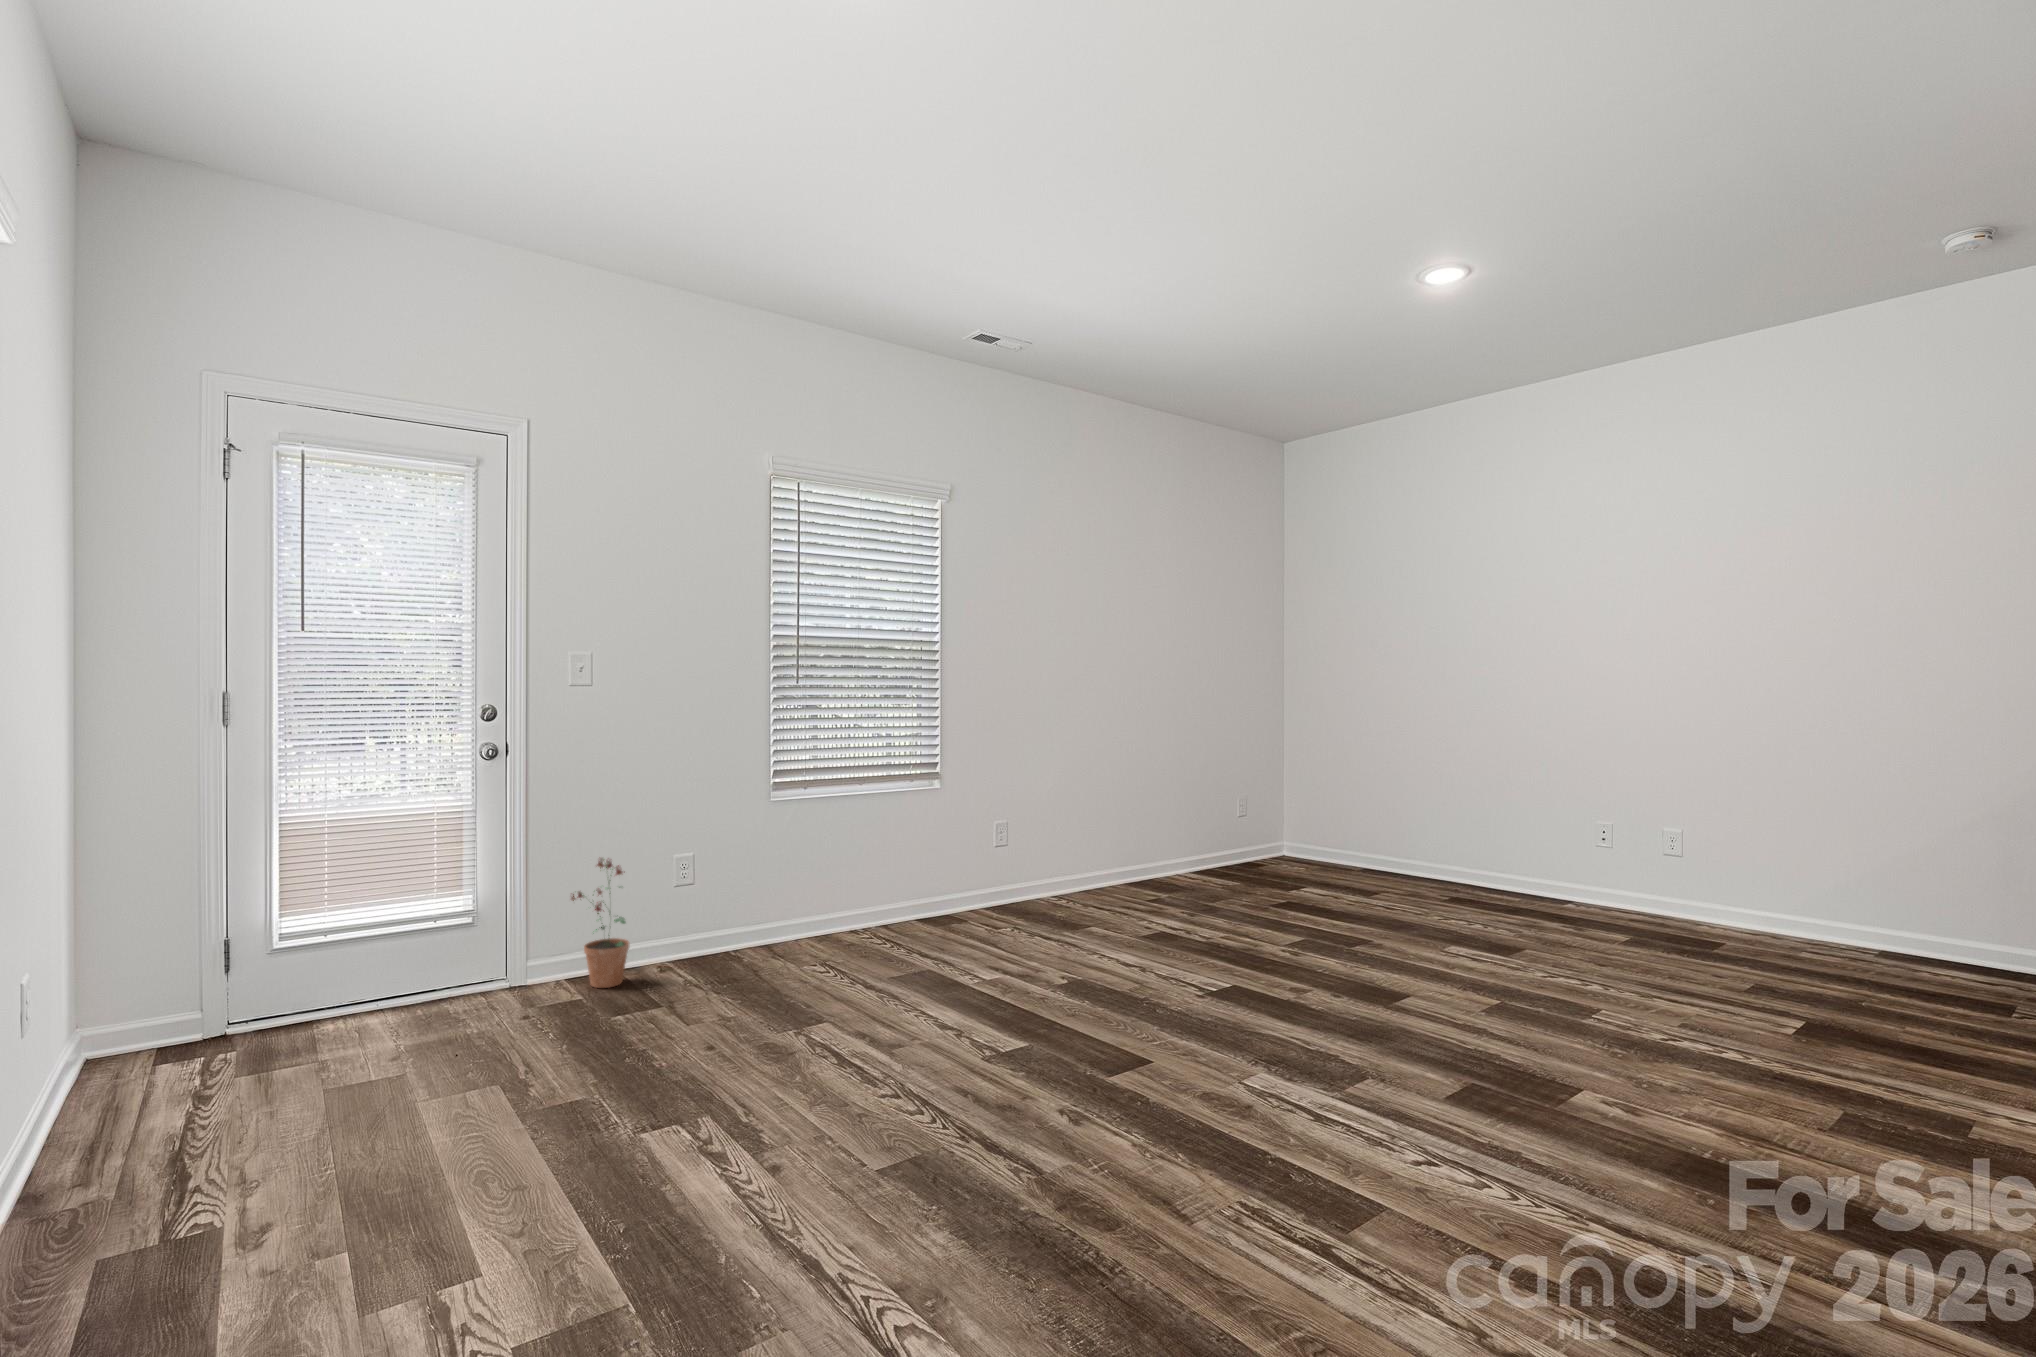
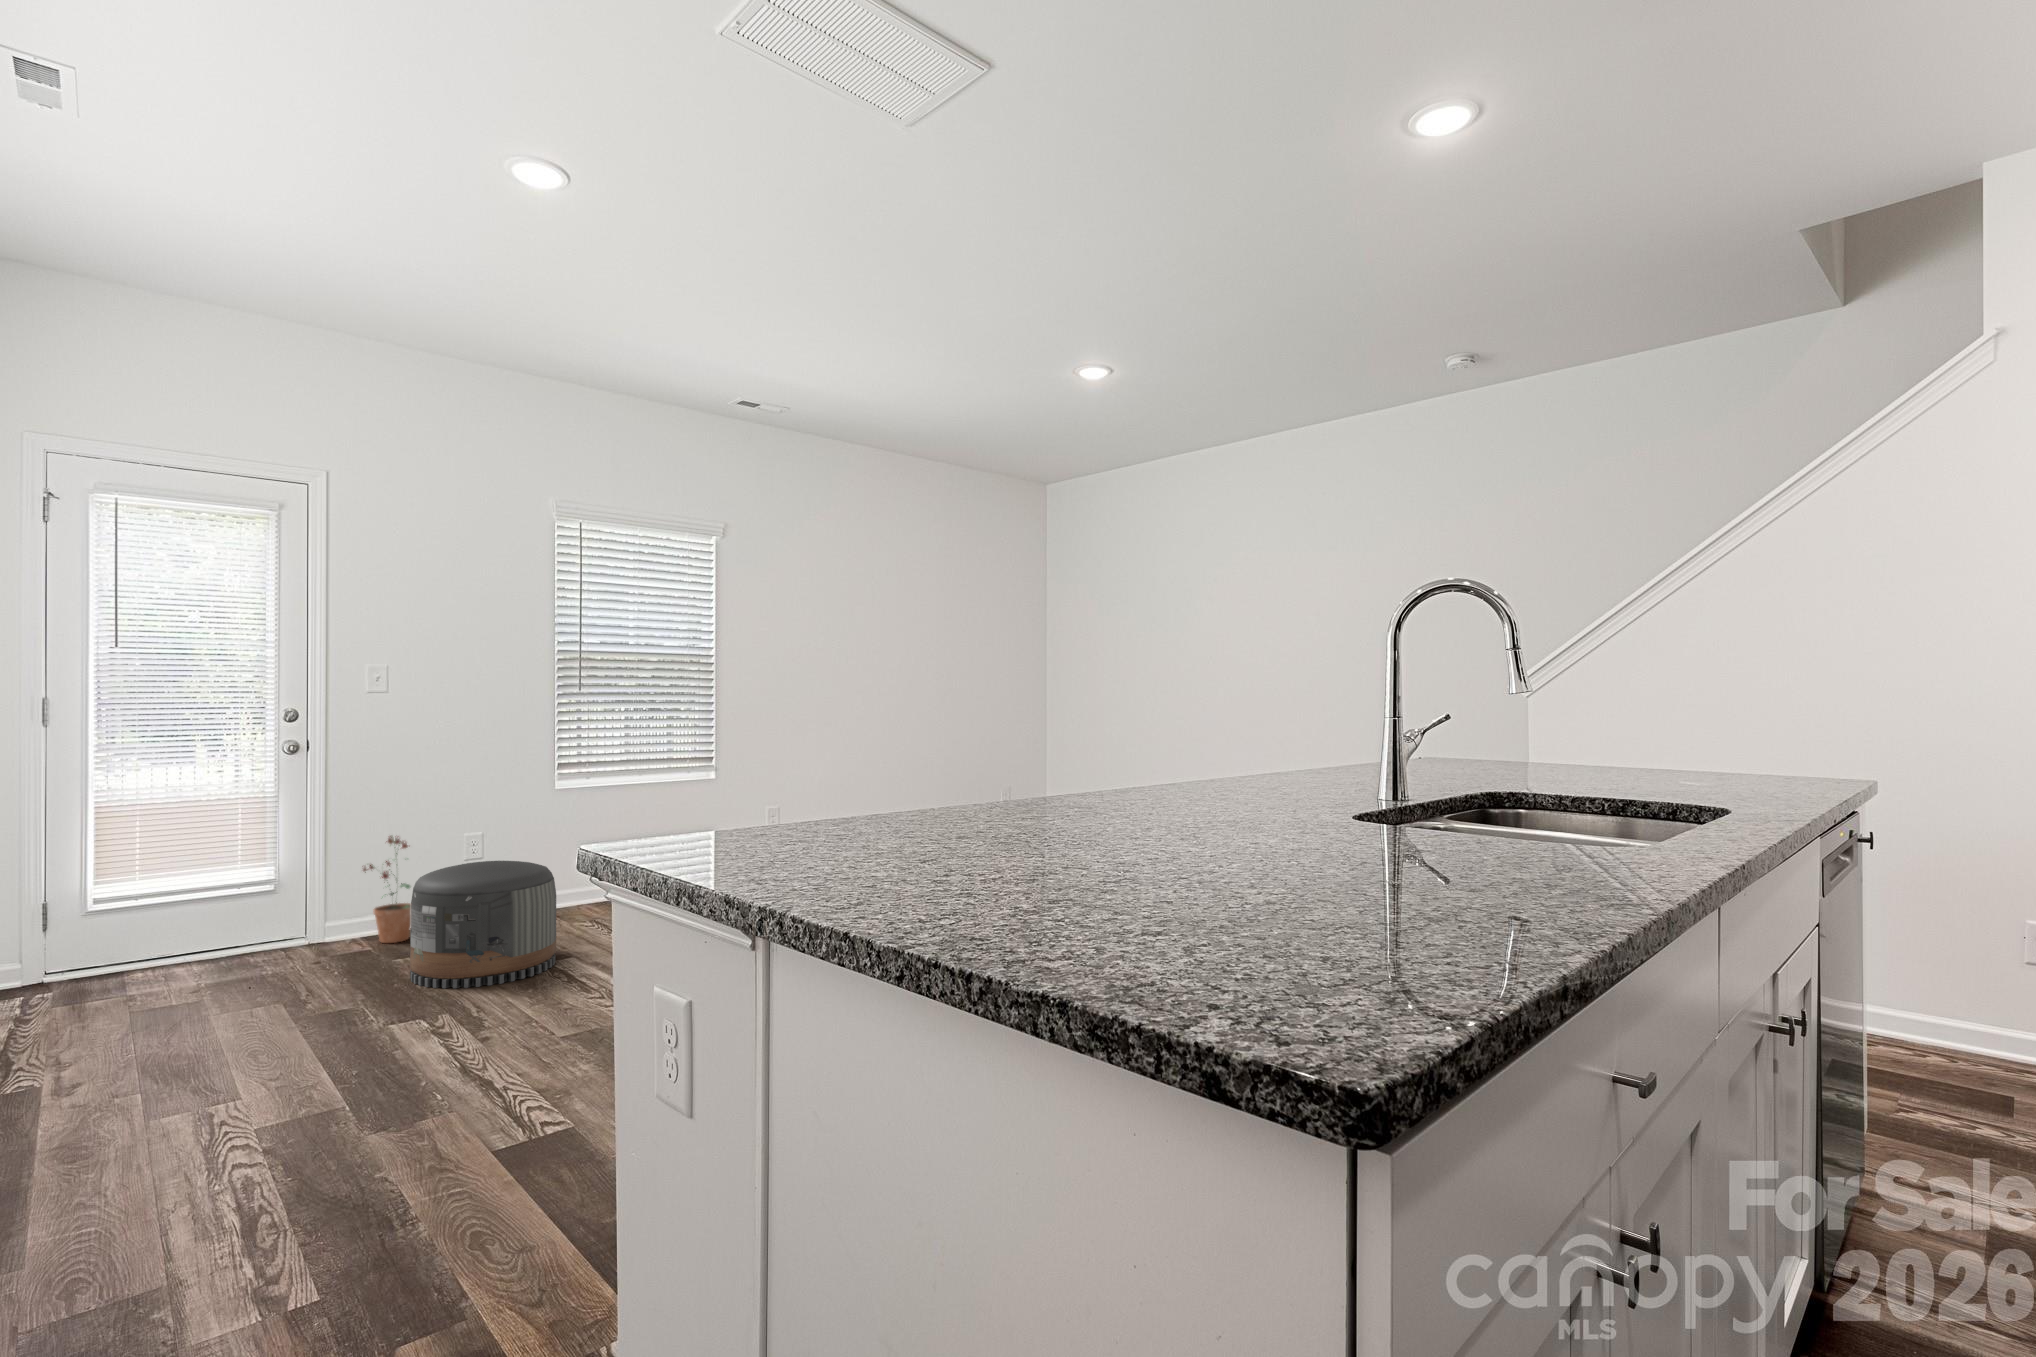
pouf: none [642,900,810,1069] -> present [410,861,556,988]

